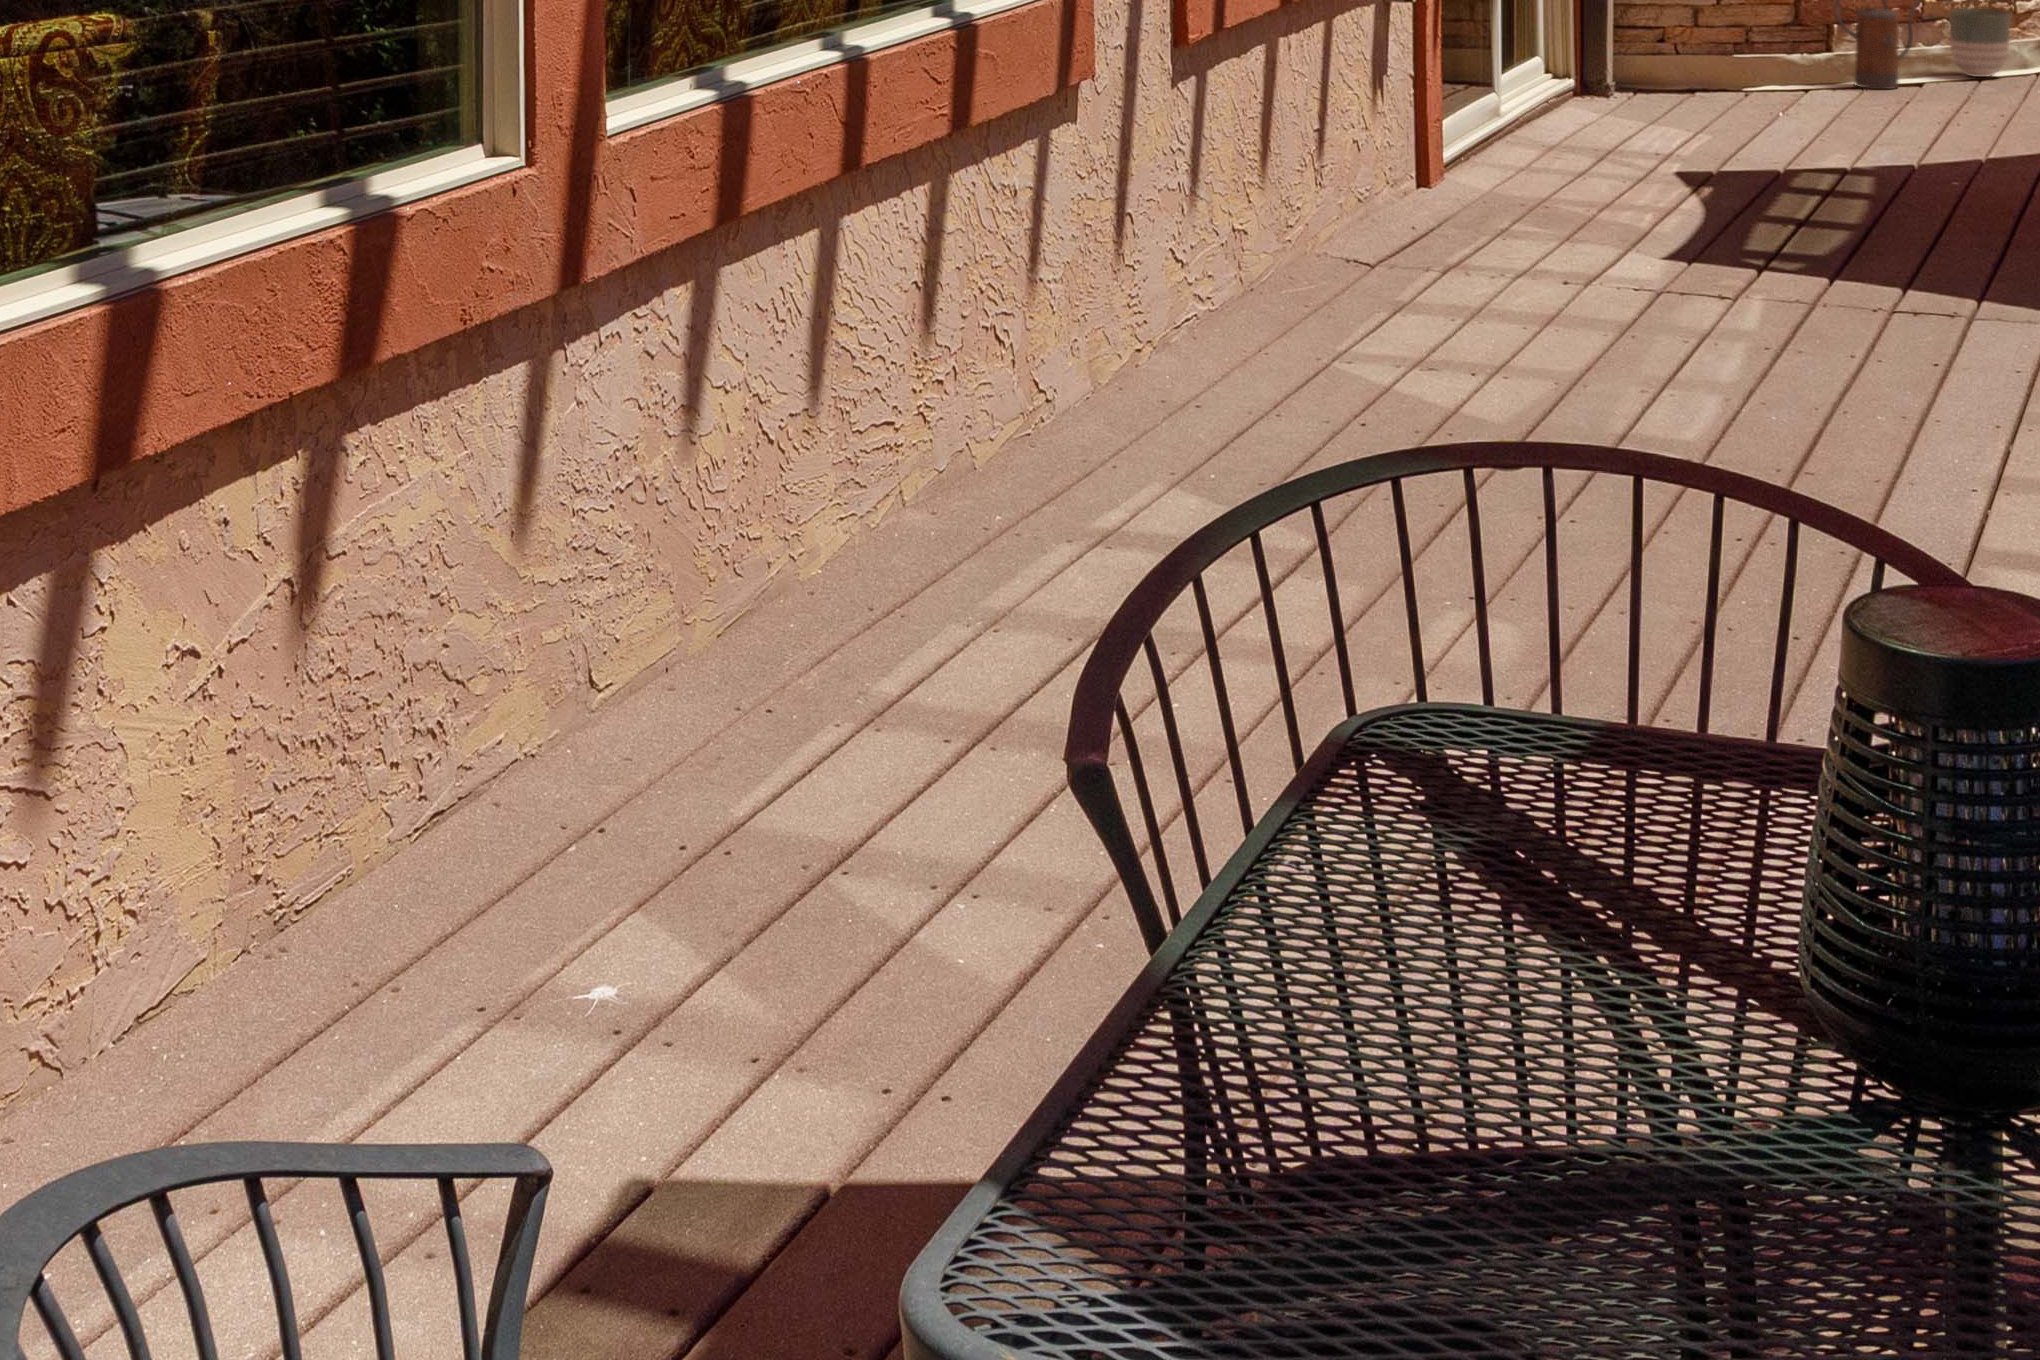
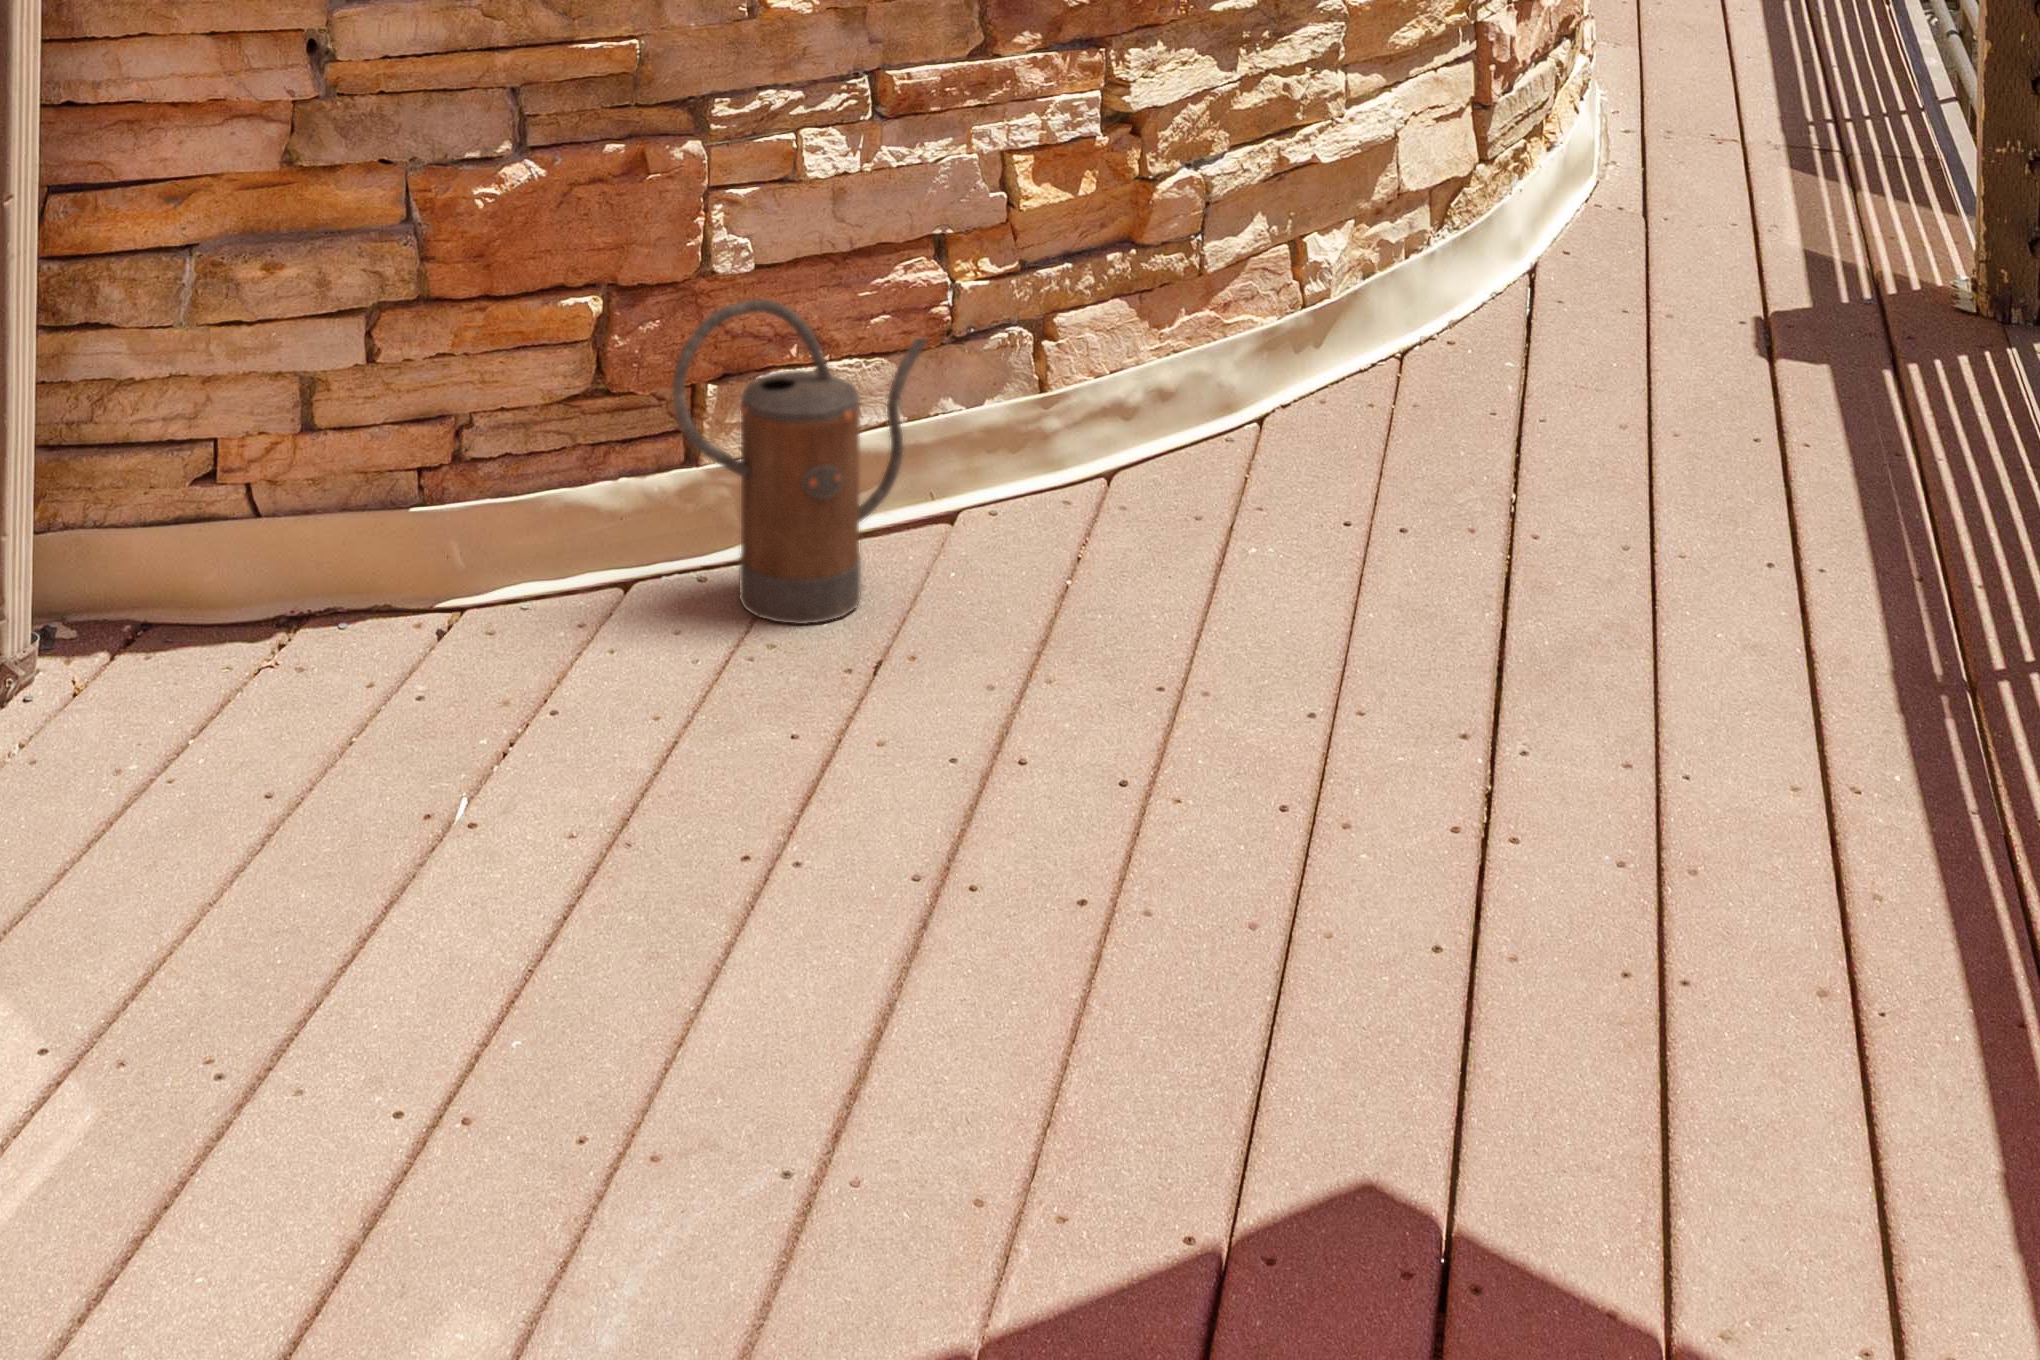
planter: present [1949,8,2011,77] -> none [1019,300,1181,505]

